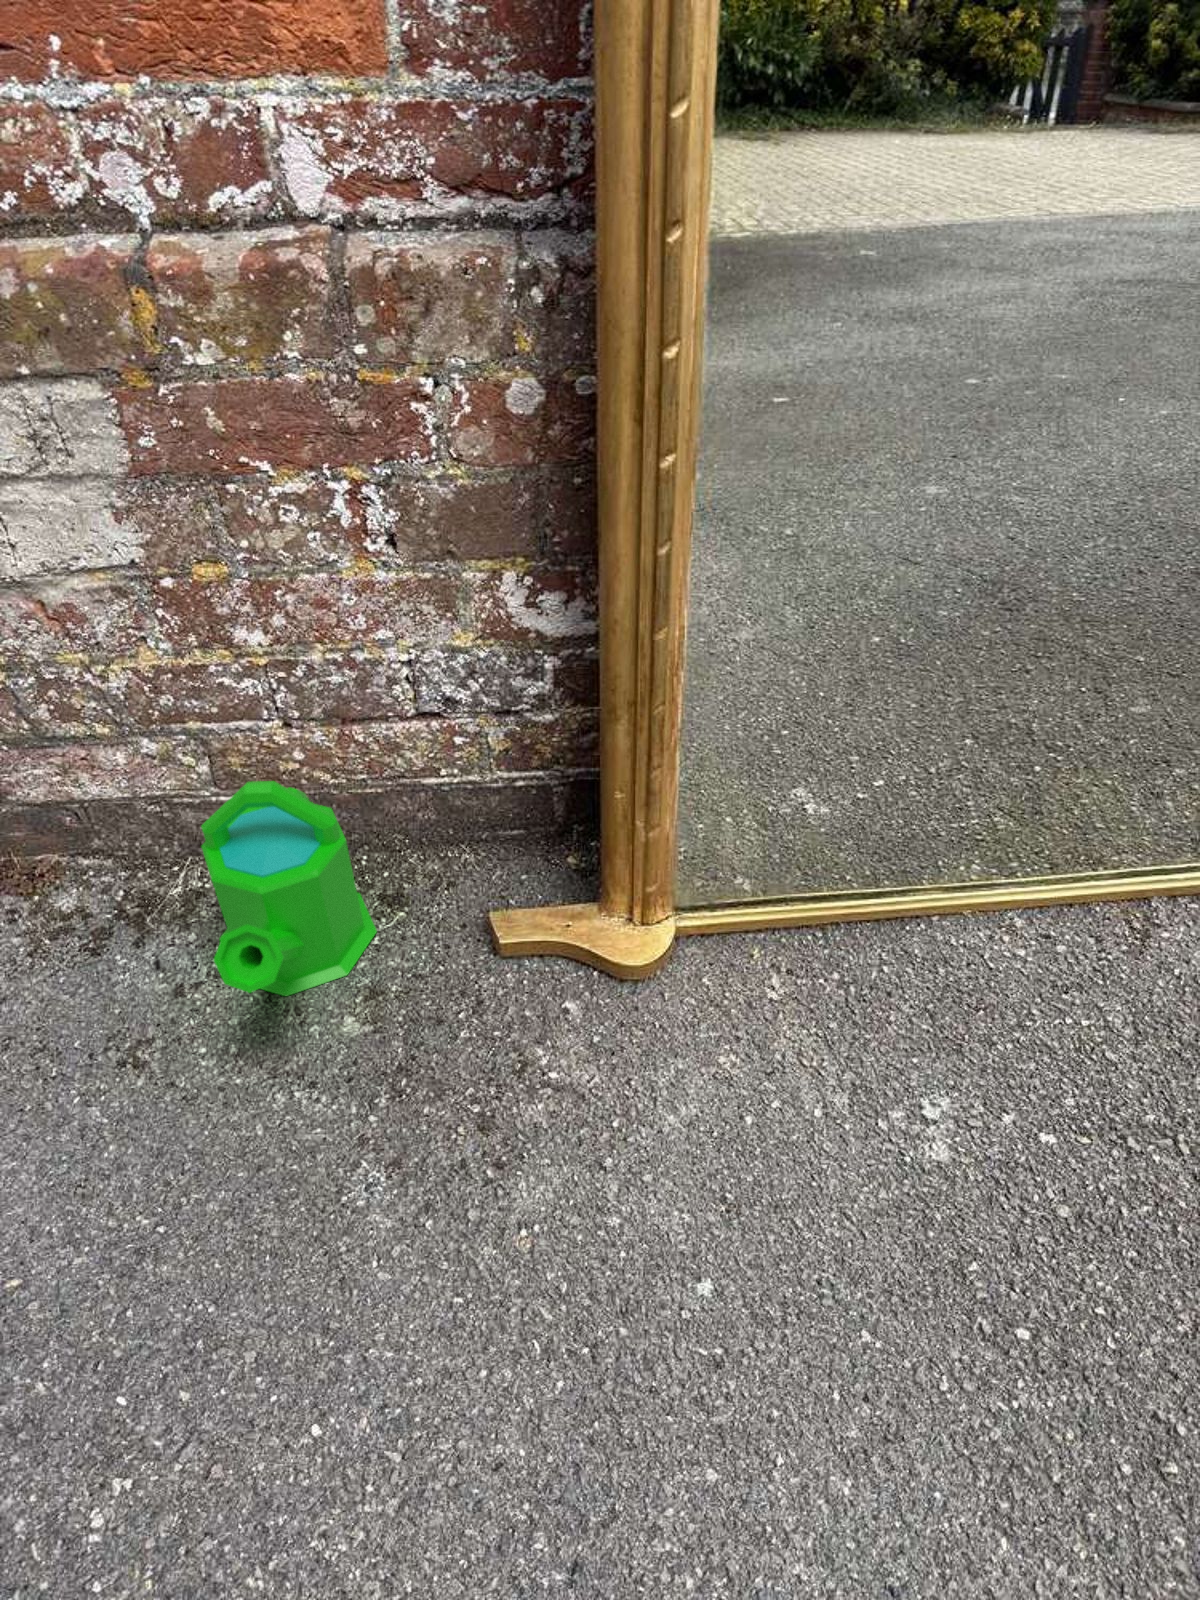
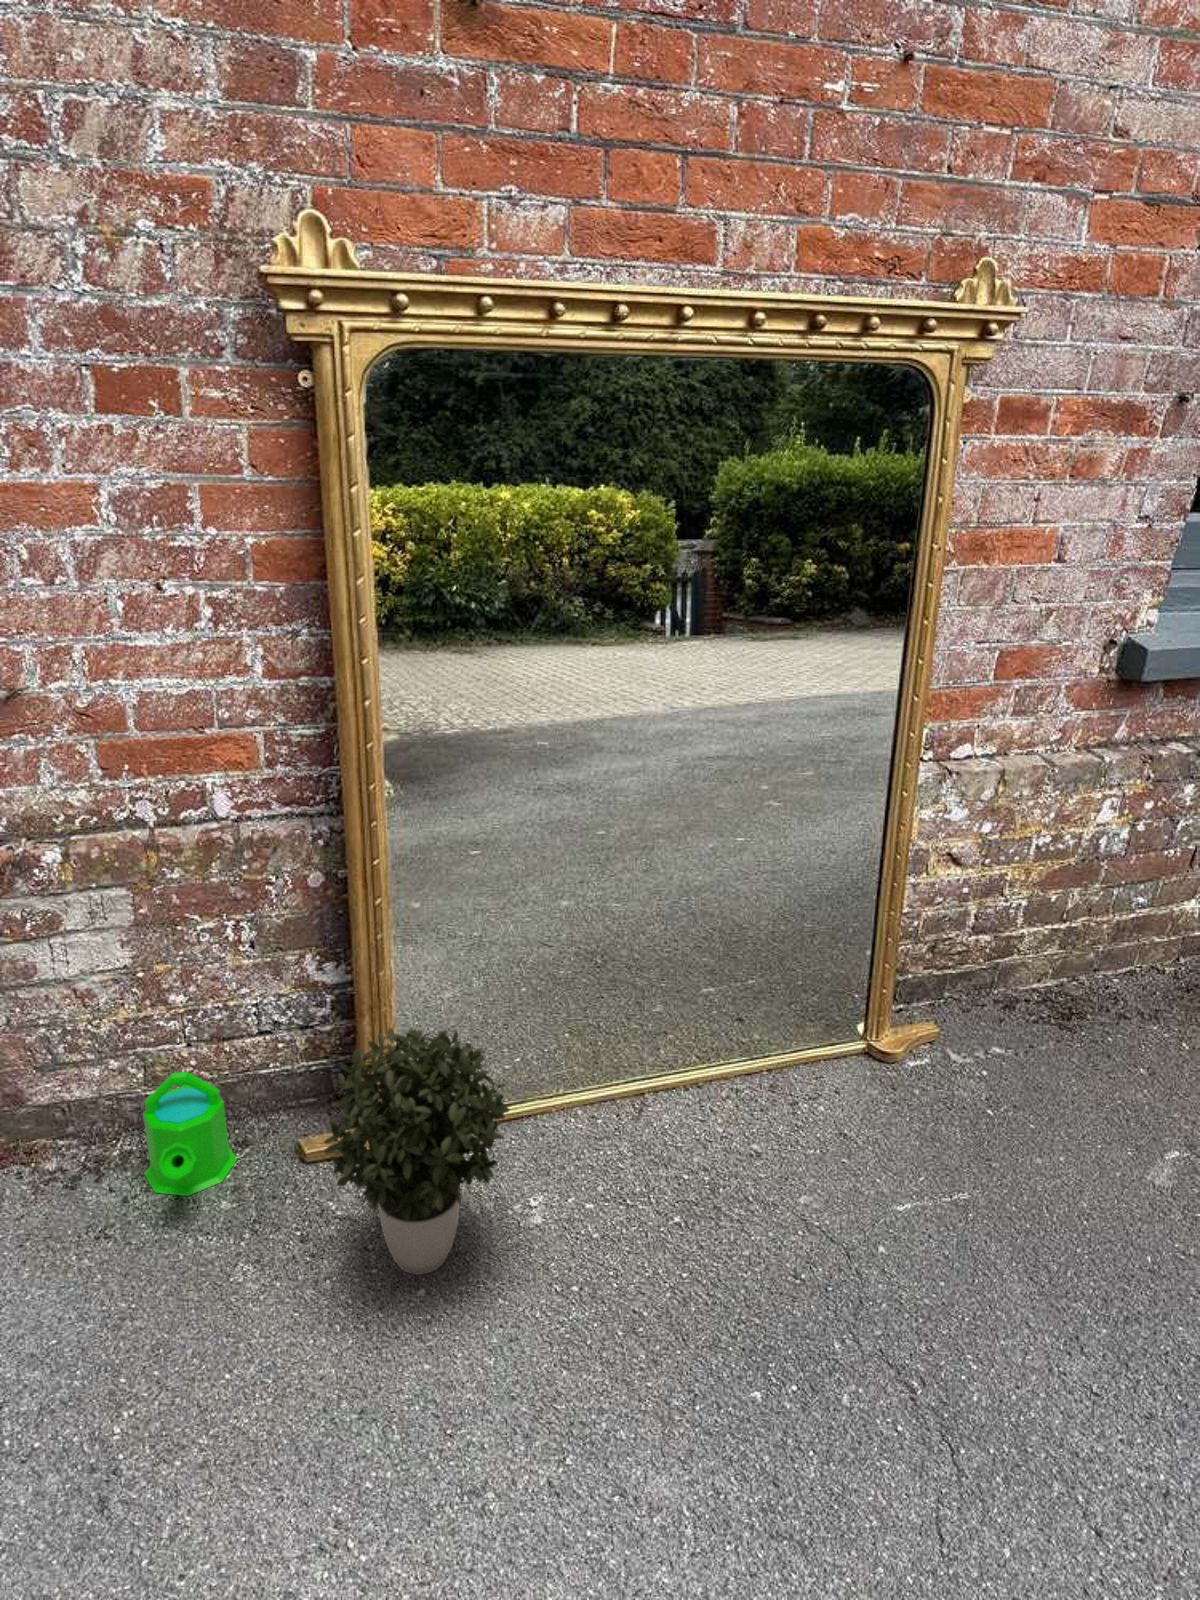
potted plant: none [522,767,973,1257] -> present [324,1028,509,1275]

